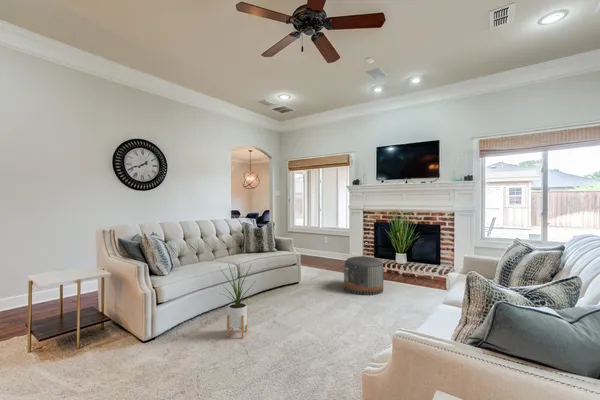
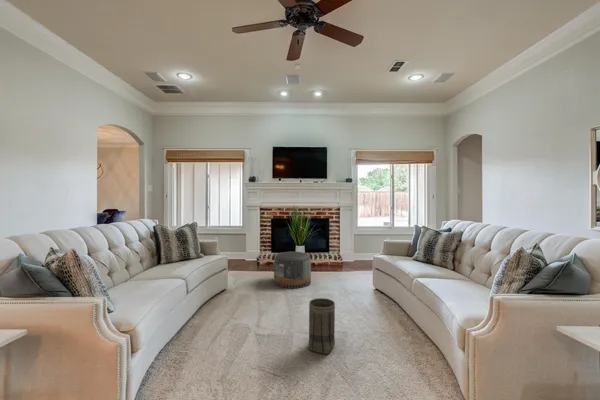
house plant: present [223,265,253,338] -> none [212,267,261,368]
basket: none [295,299,322,354] -> present [308,298,335,354]

